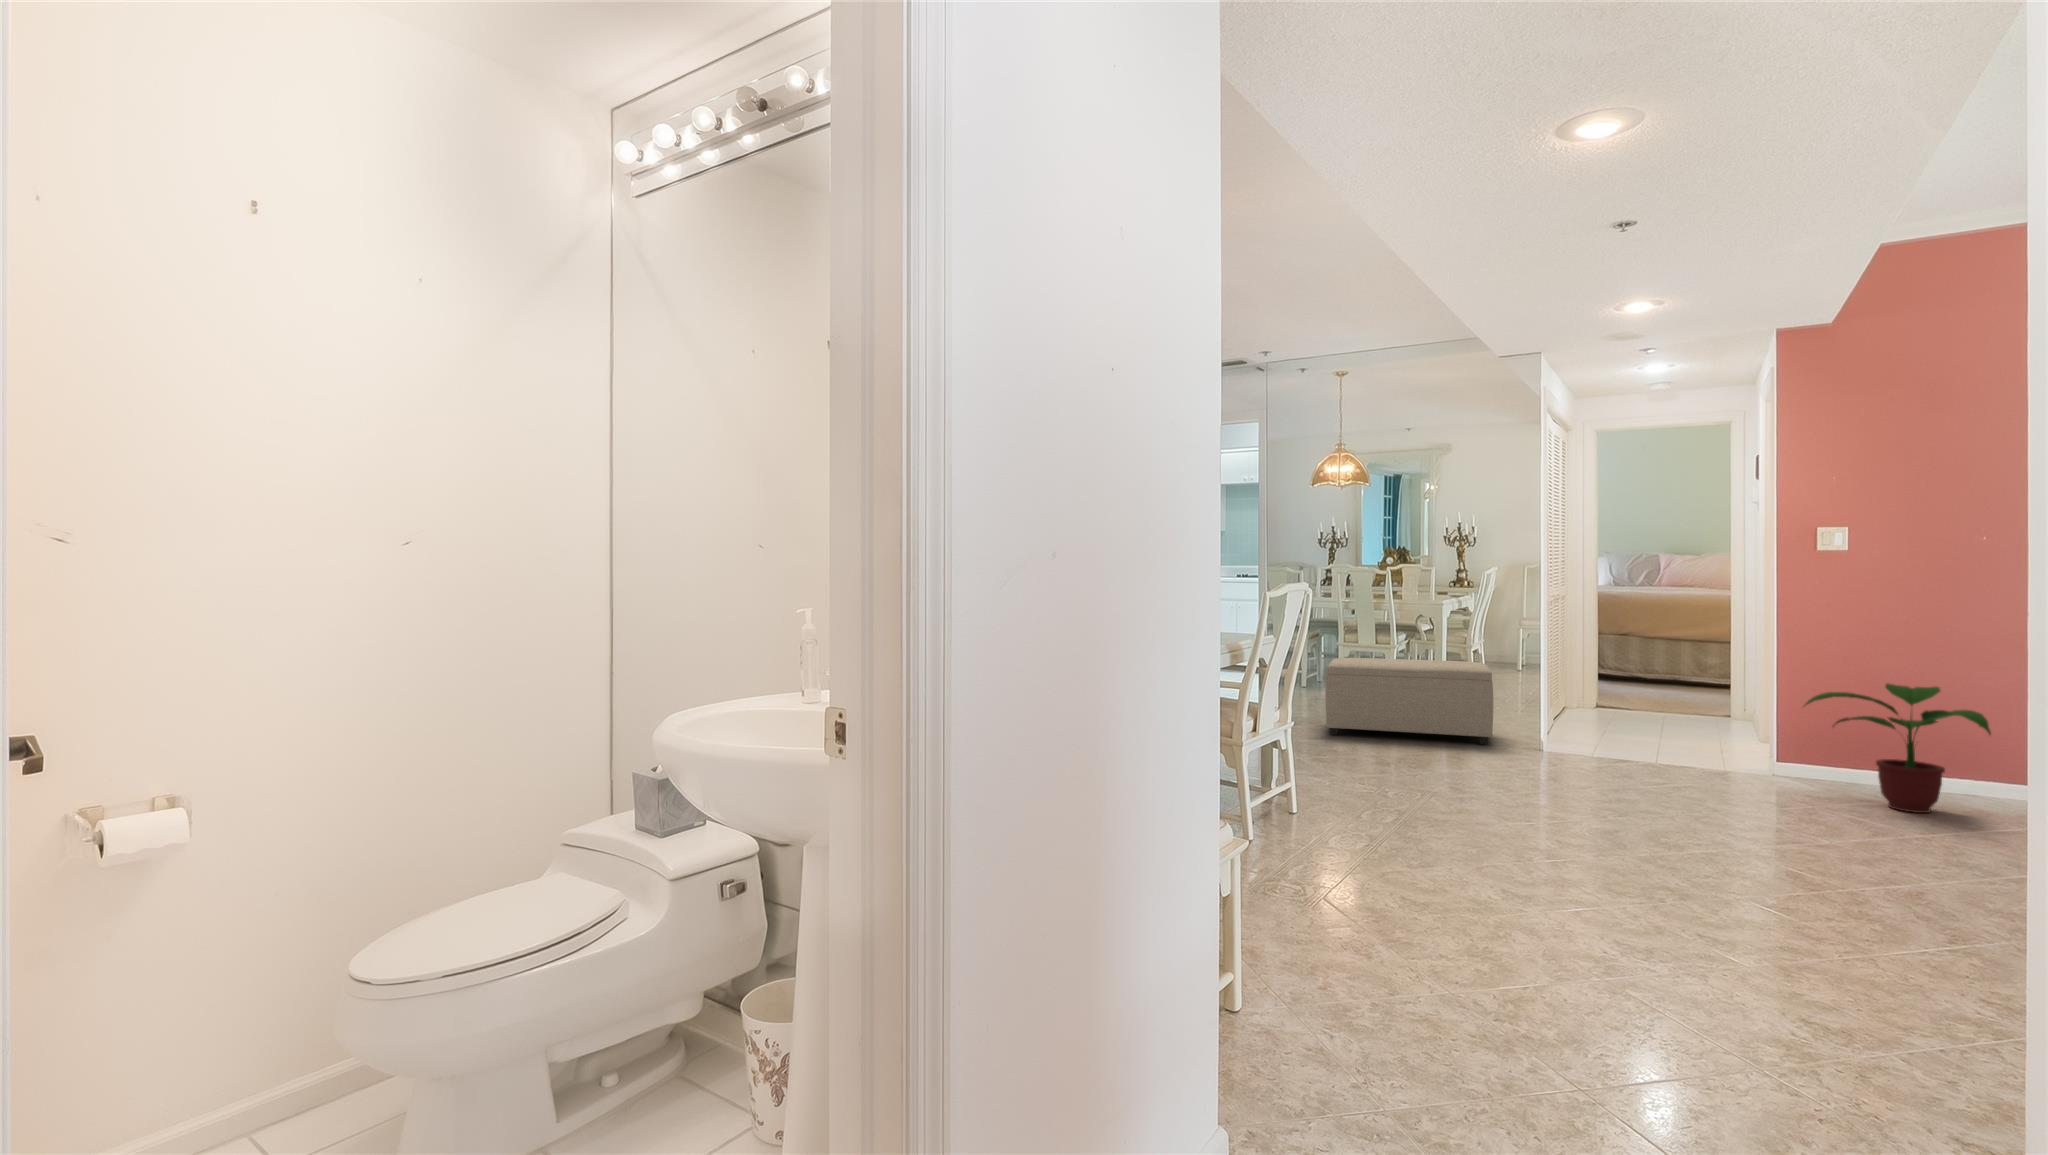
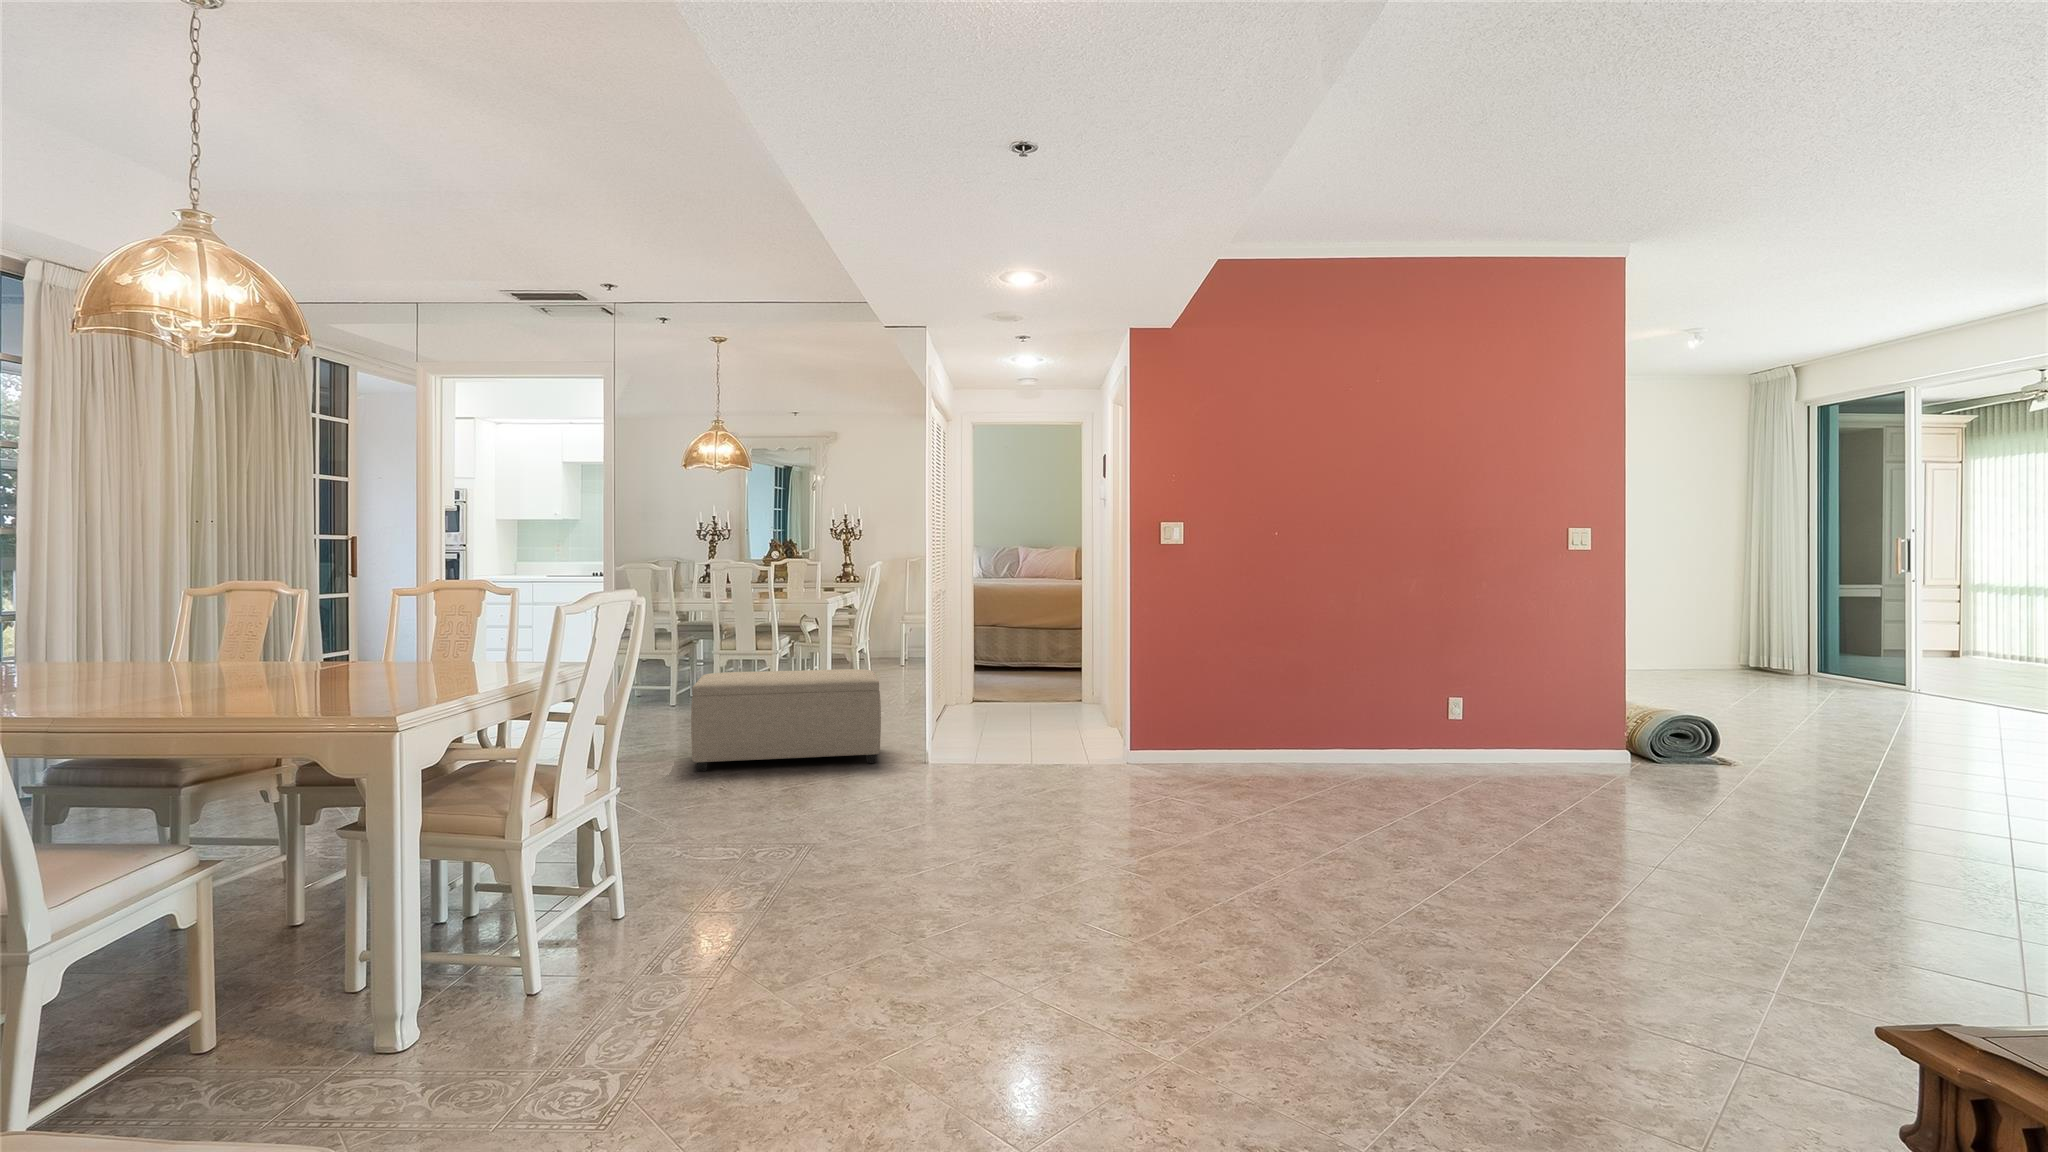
potted plant: present [1805,683,1991,813] -> none [1156,672,1293,793]

